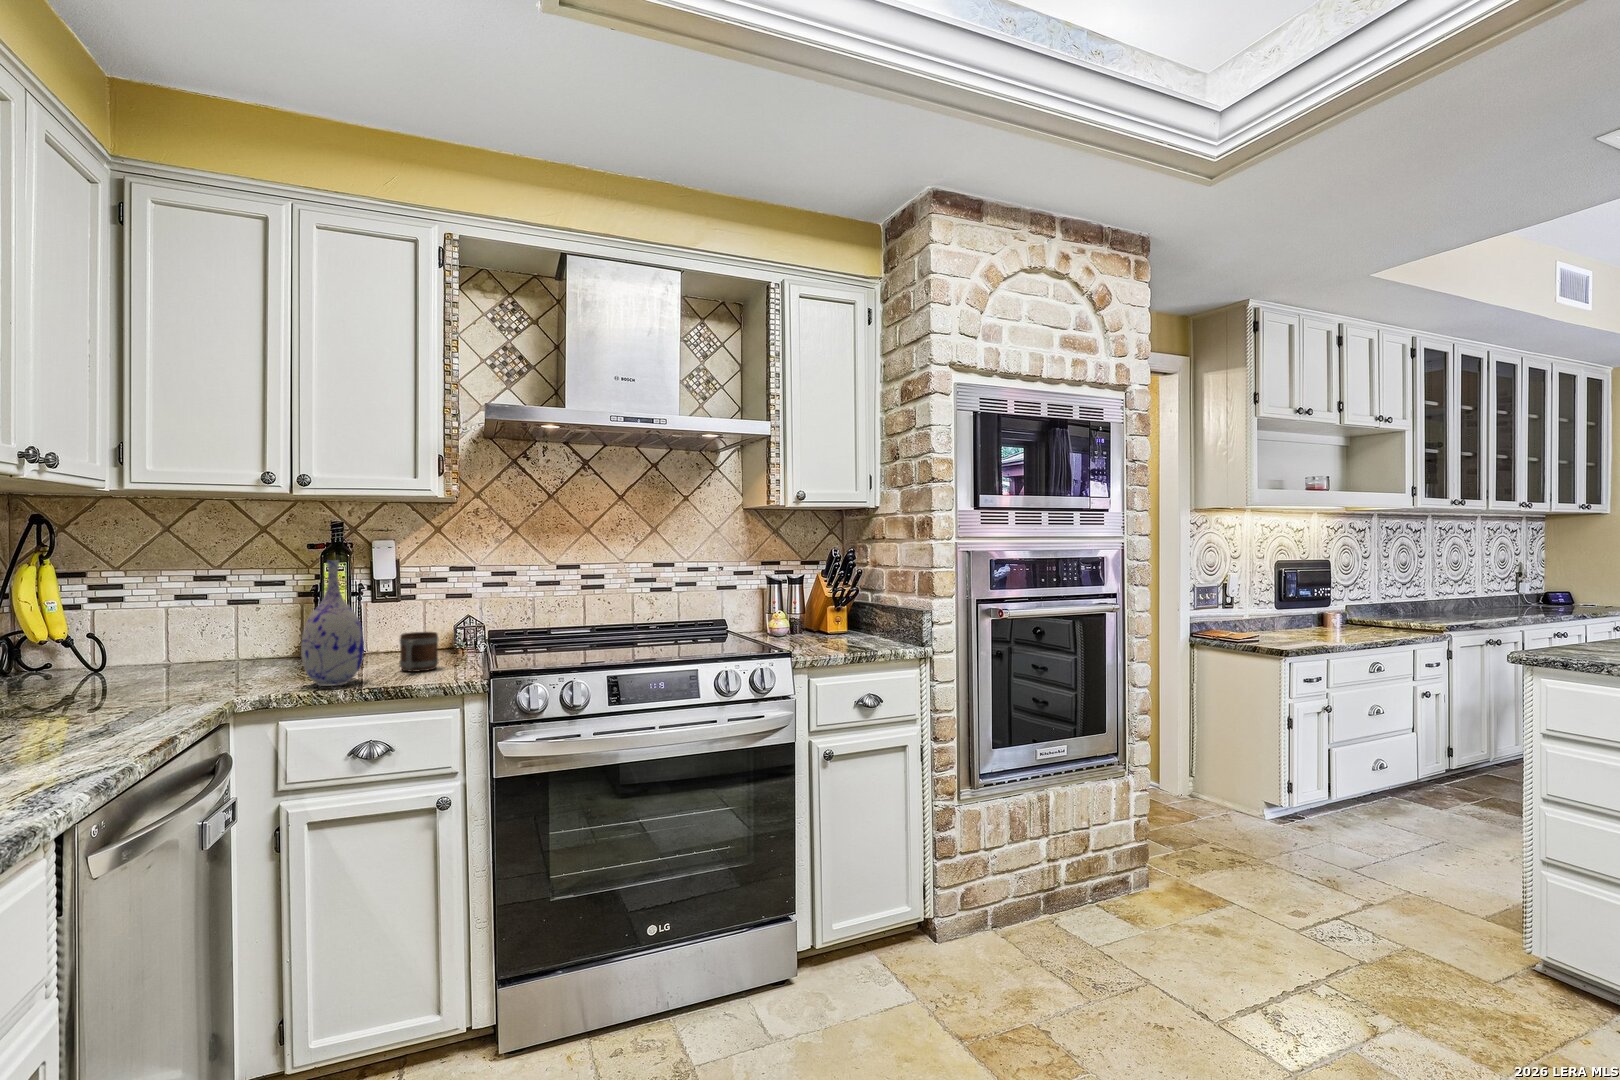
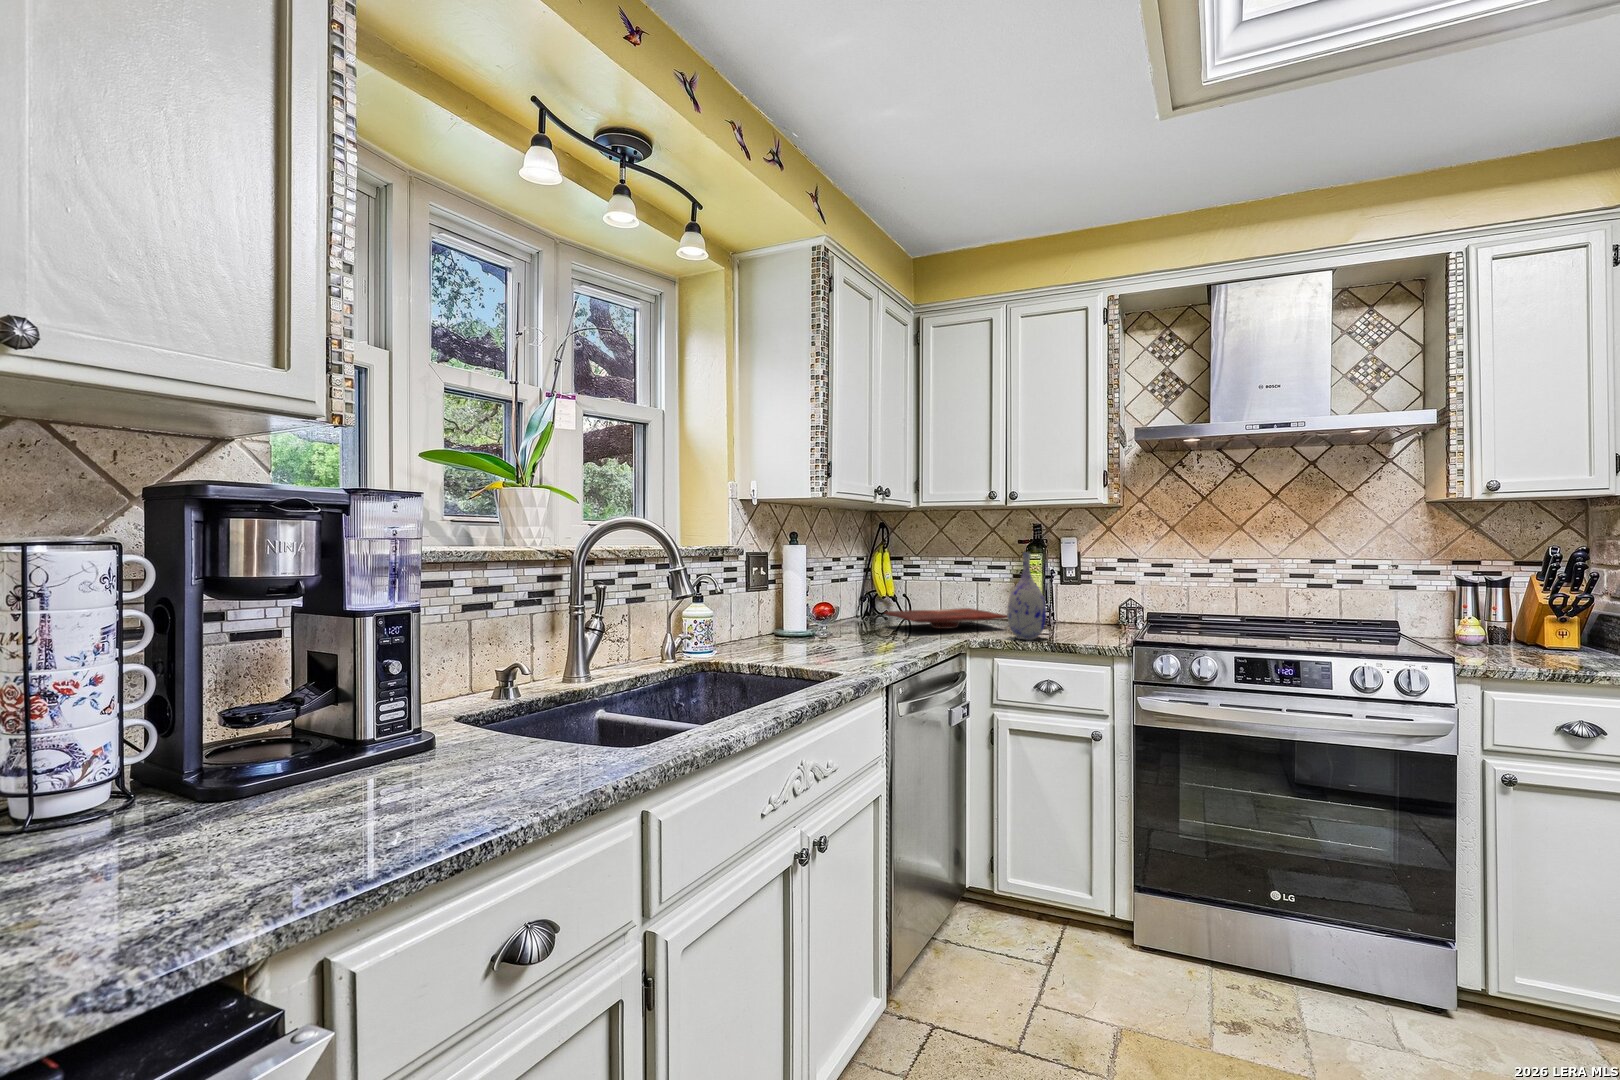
mug: present [400,632,438,672] -> none [1073,607,1101,637]
cutting board: none [47,647,296,686] -> present [884,608,1008,629]

